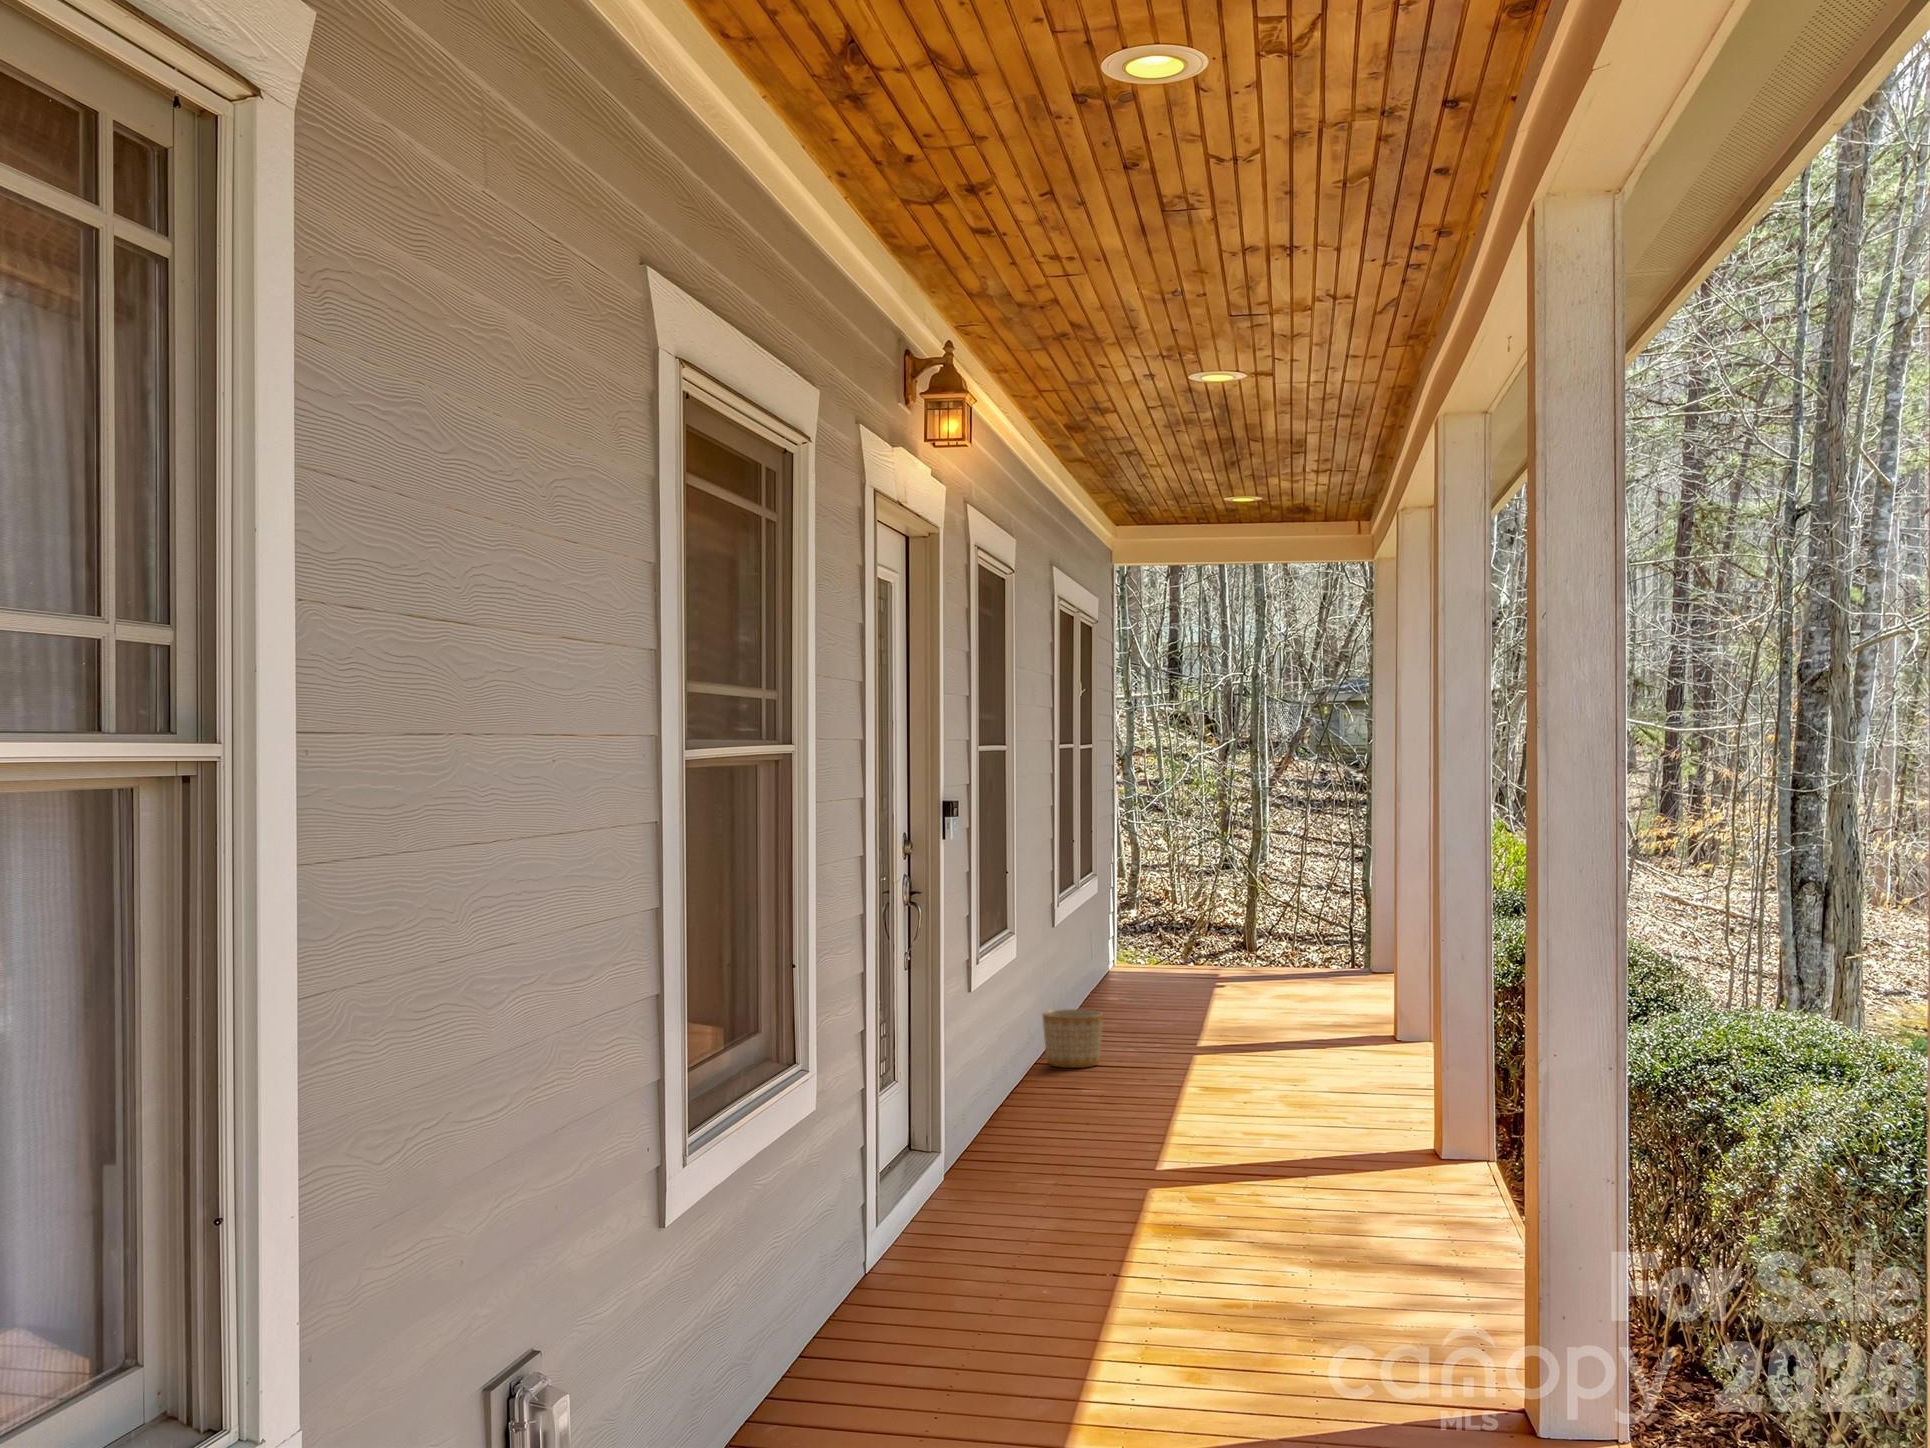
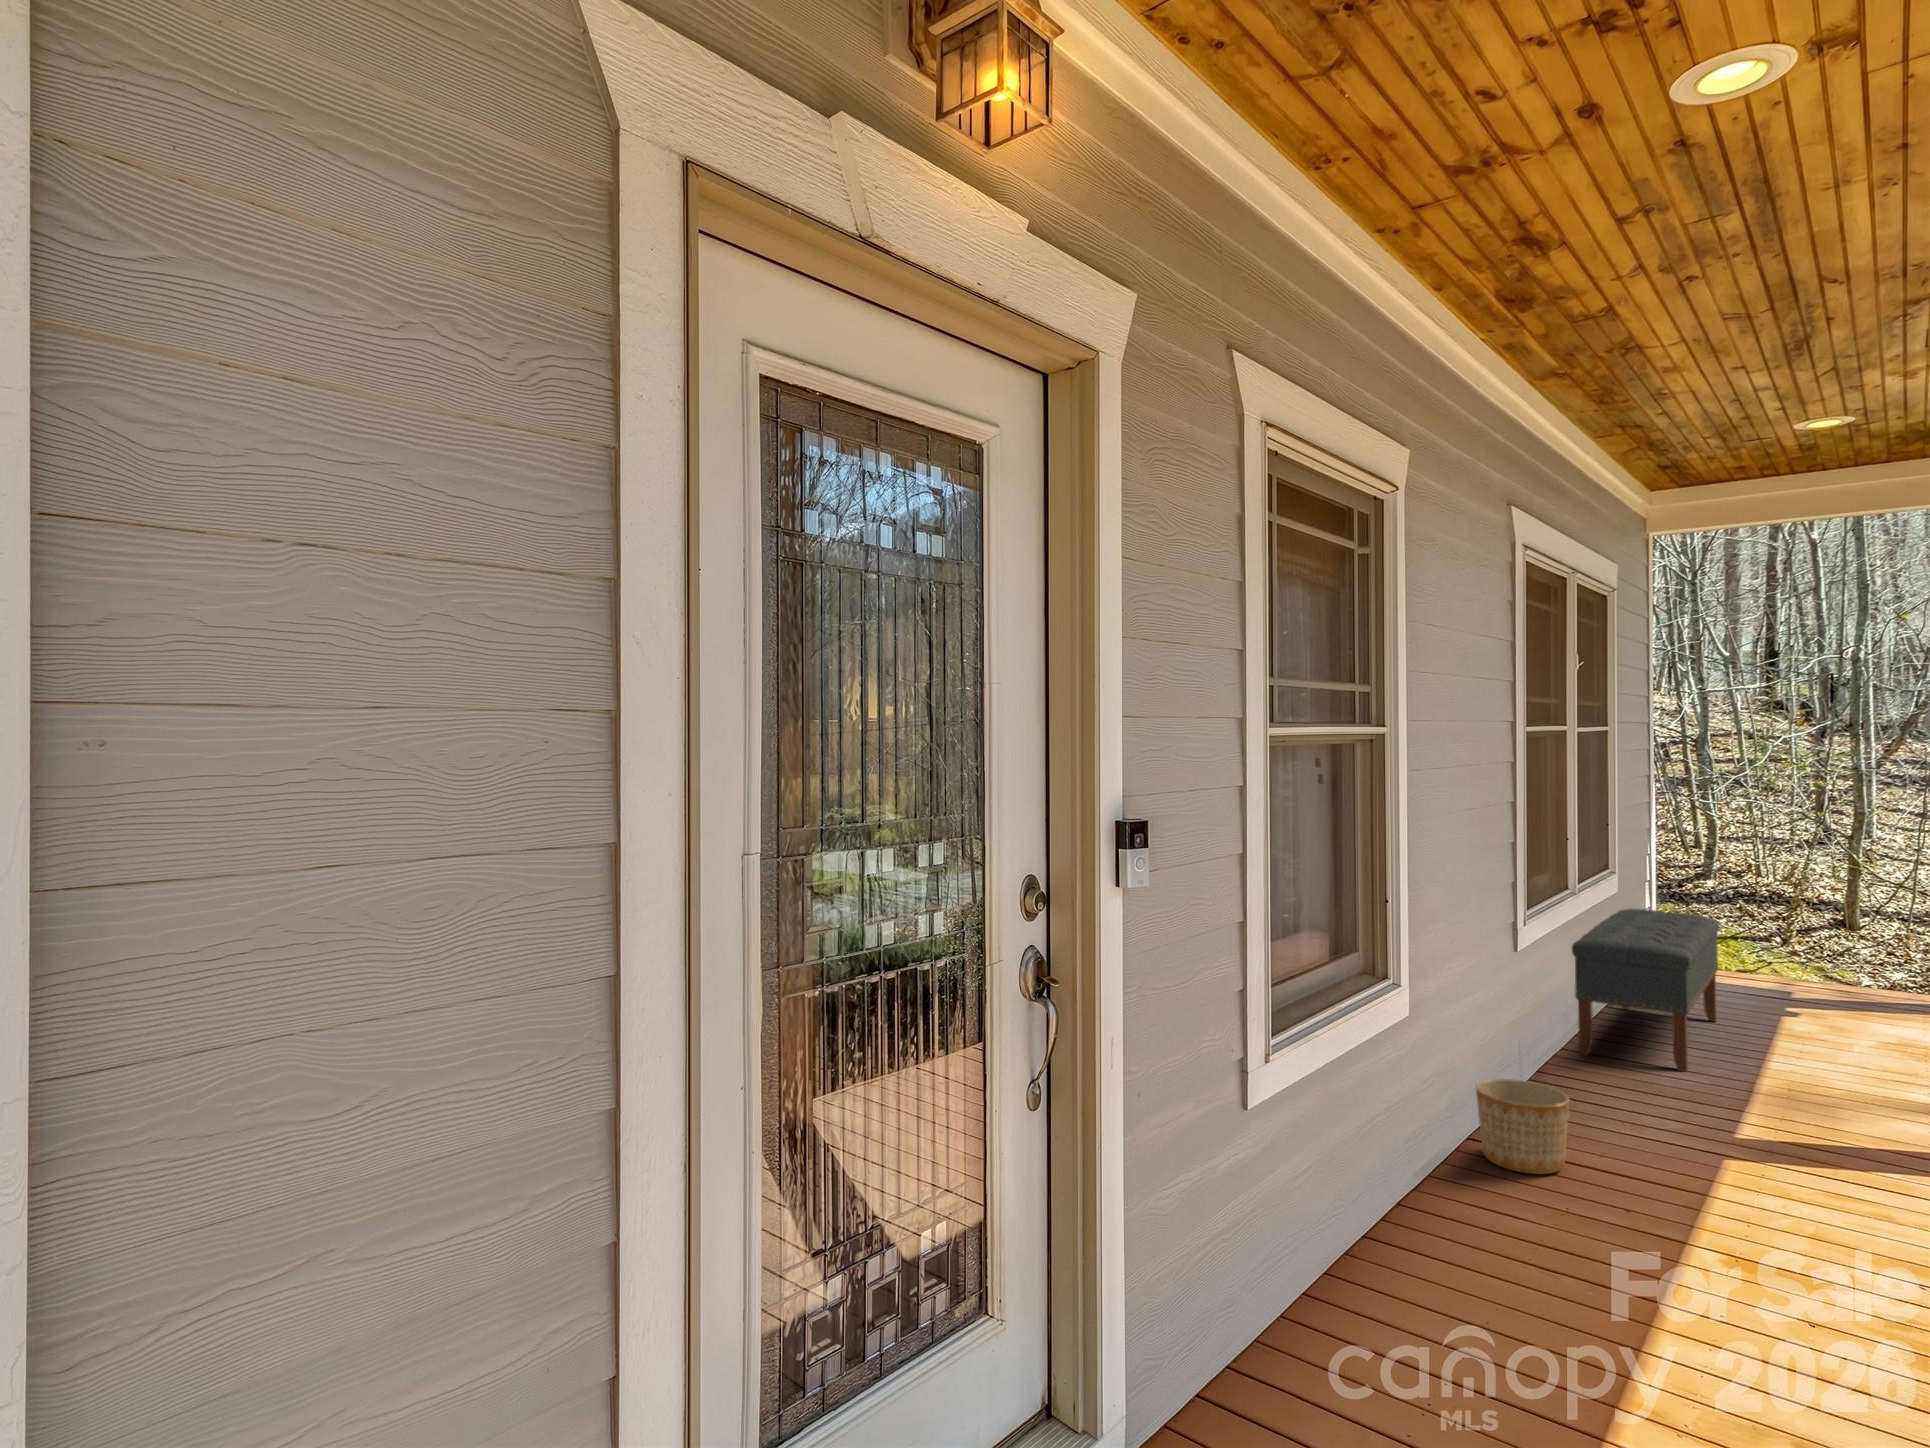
bench: none [1075,908,1169,1023] -> present [1572,909,1720,1072]

